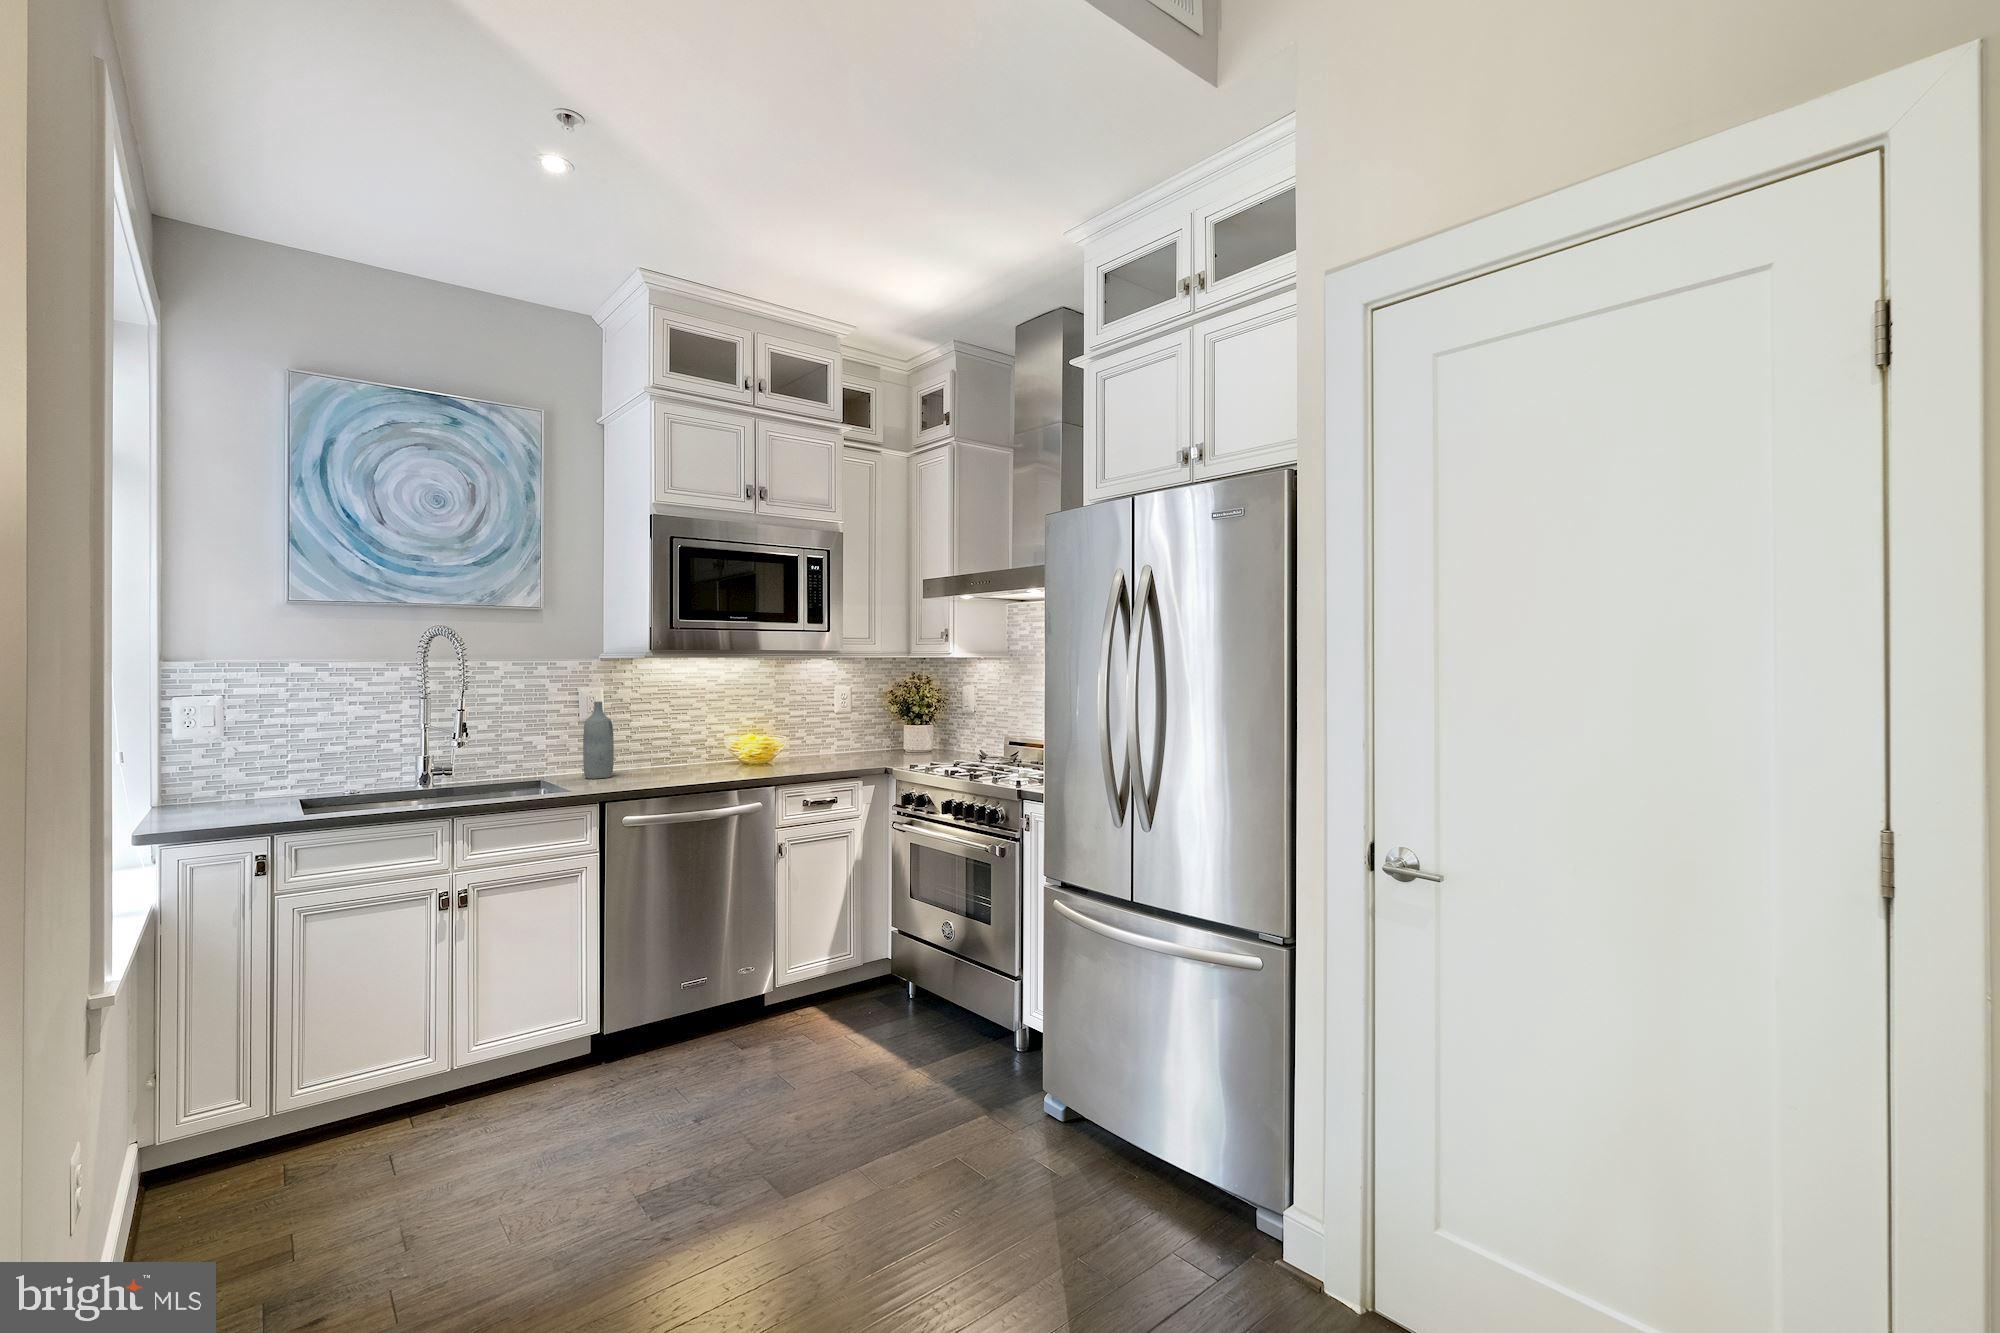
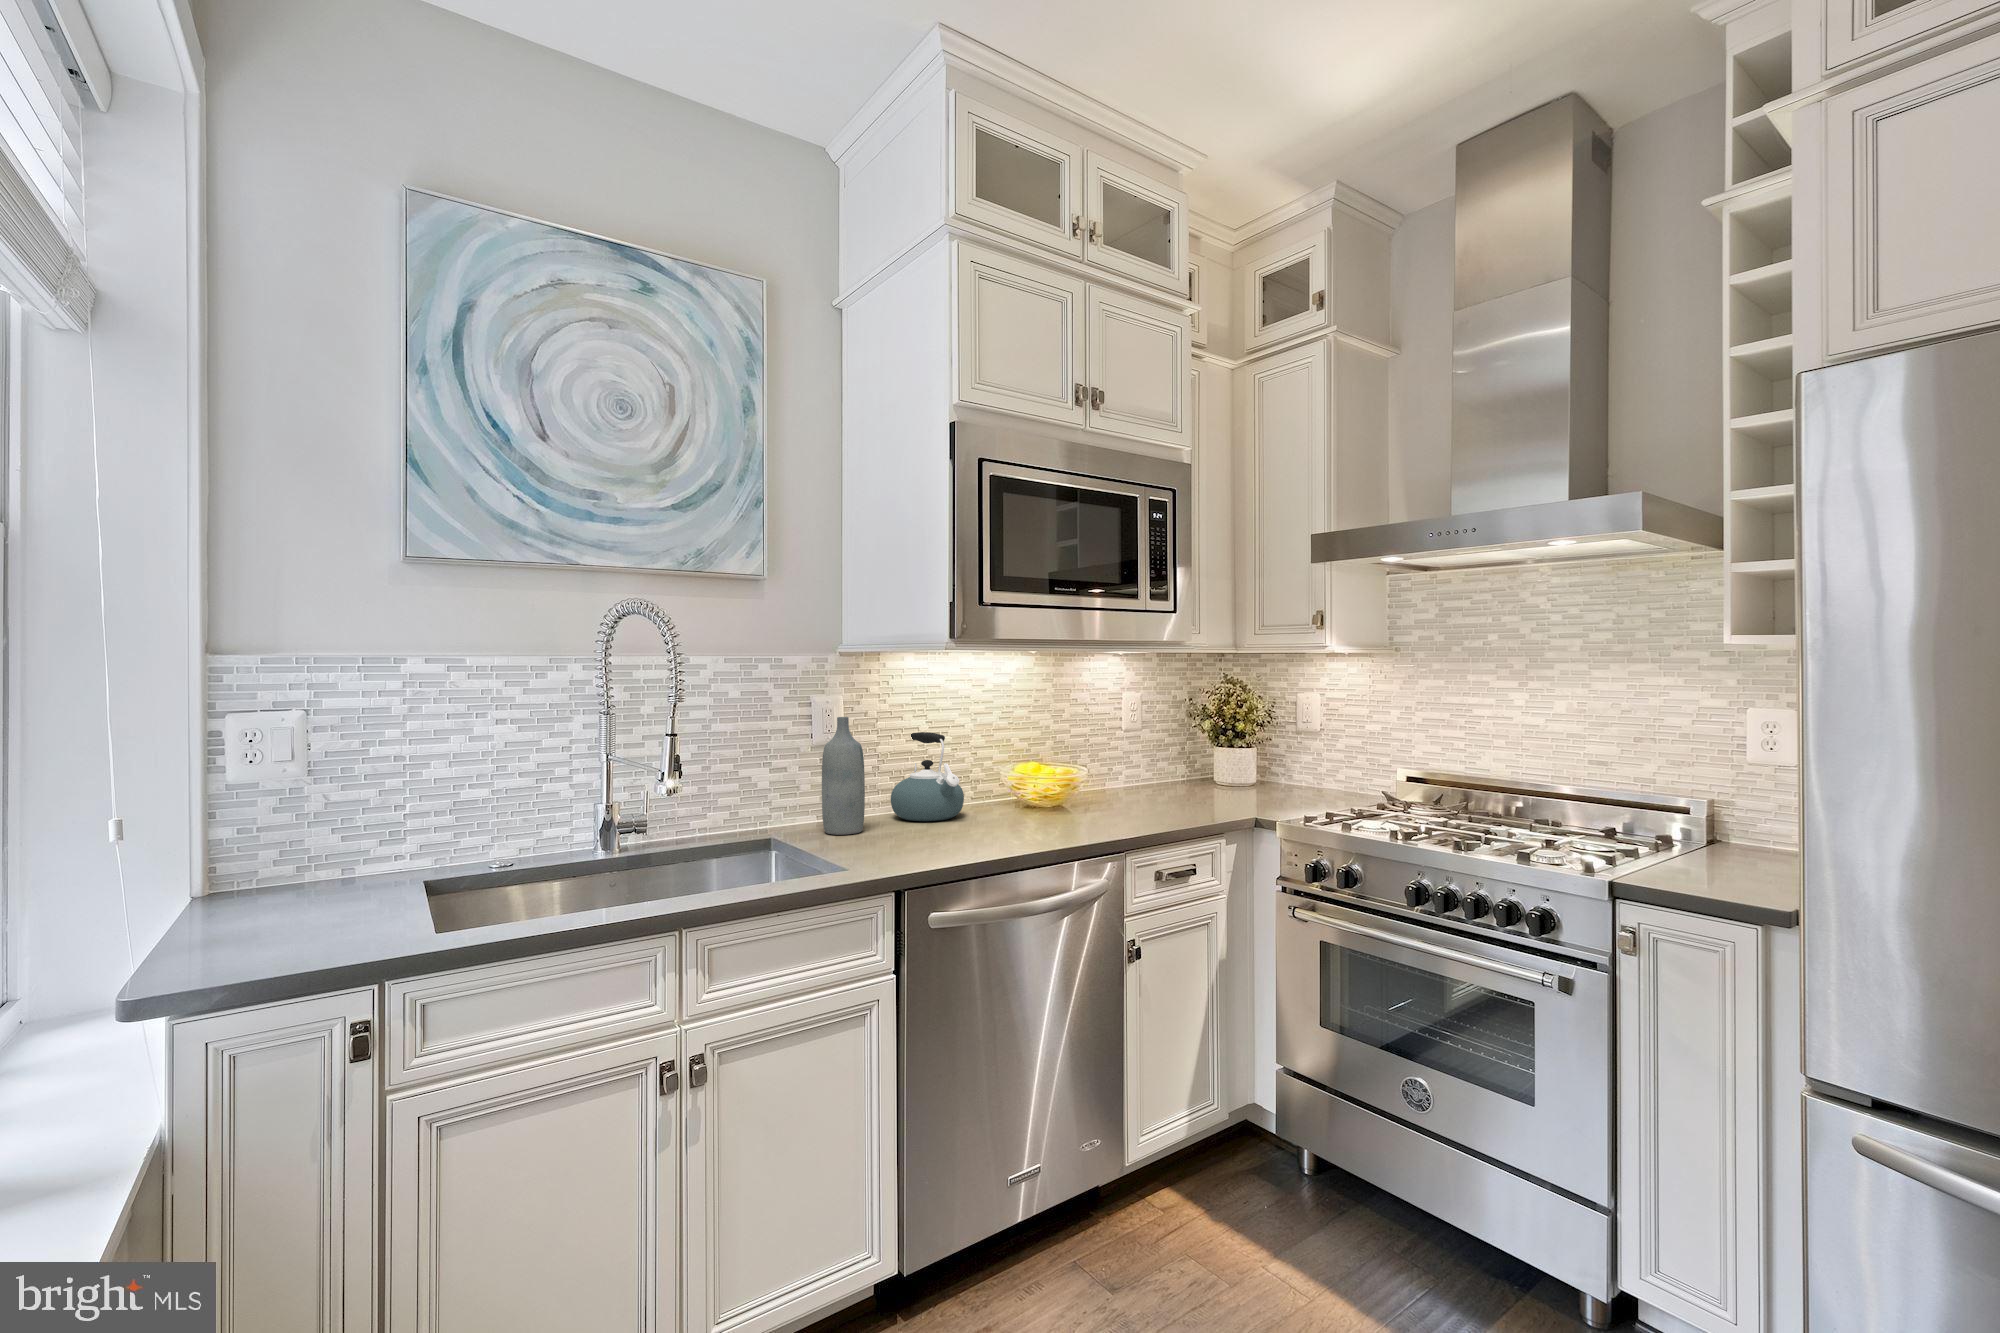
kettle: none [641,713,693,772] -> present [891,732,964,821]

